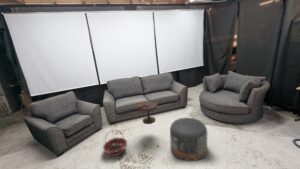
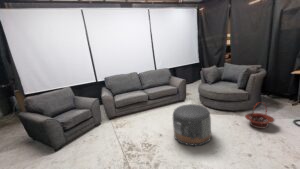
side table: present [138,101,157,124] -> none [138,91,158,127]
basket: present [103,137,127,156] -> present [245,104,274,128]

